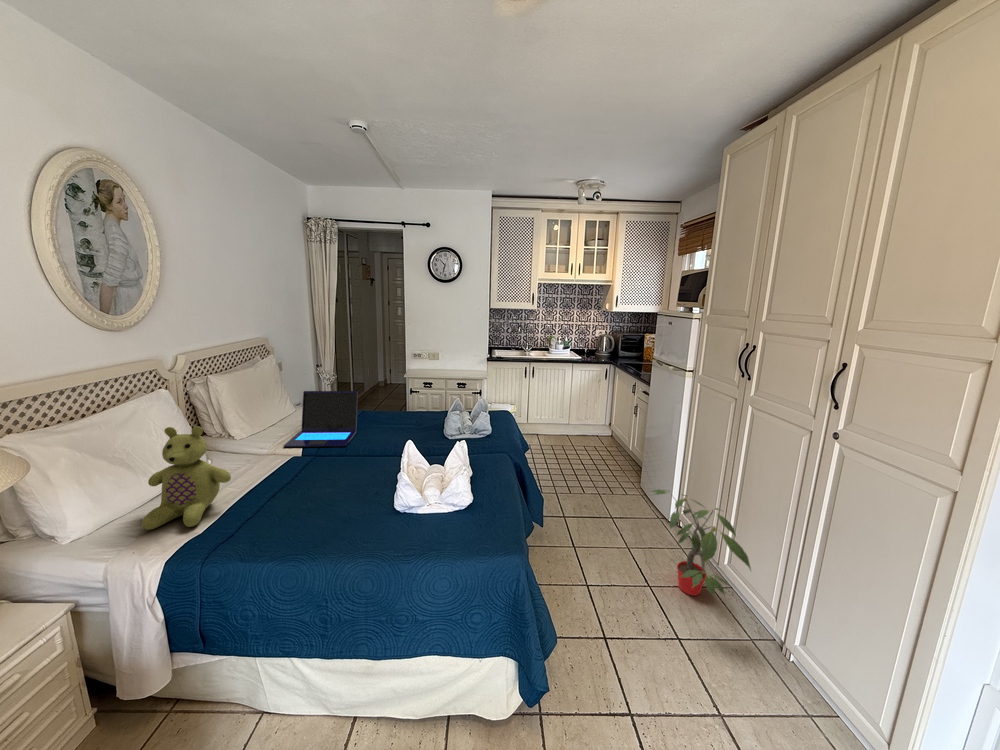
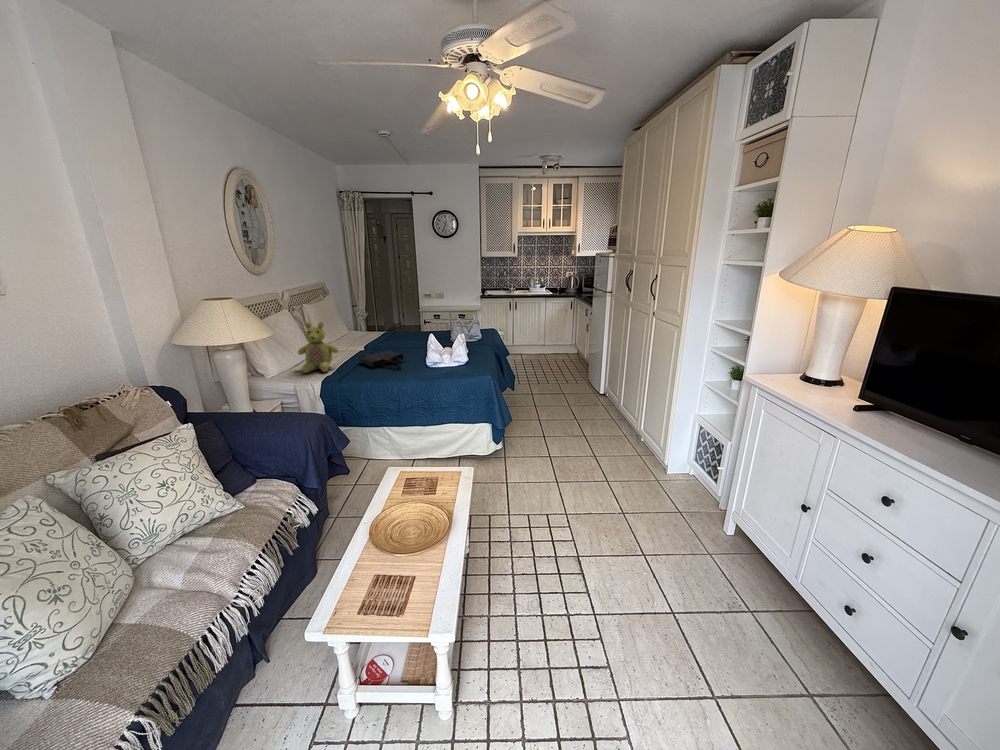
laptop: present [284,391,358,447] -> none [352,314,394,347]
tote bag: none [273,467,356,522] -> present [359,351,403,370]
potted plant: present [652,489,751,597] -> none [577,363,622,421]

